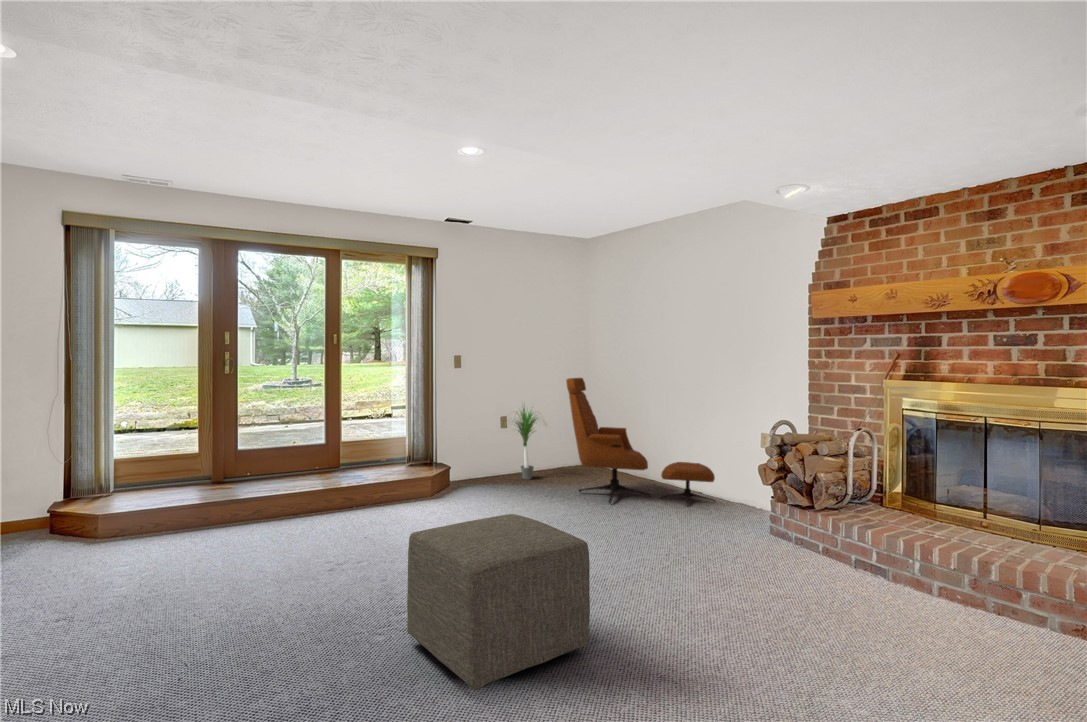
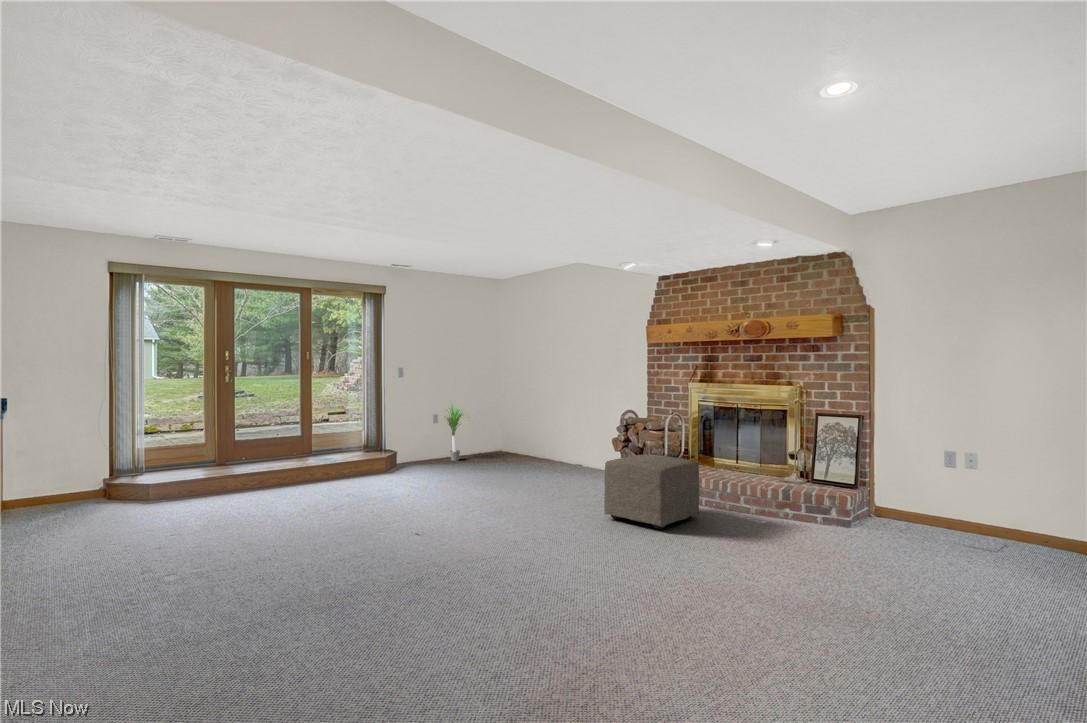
lounge chair: present [566,378,715,506] -> none [486,383,591,473]
ottoman: present [407,514,590,691] -> present [604,454,699,529]

